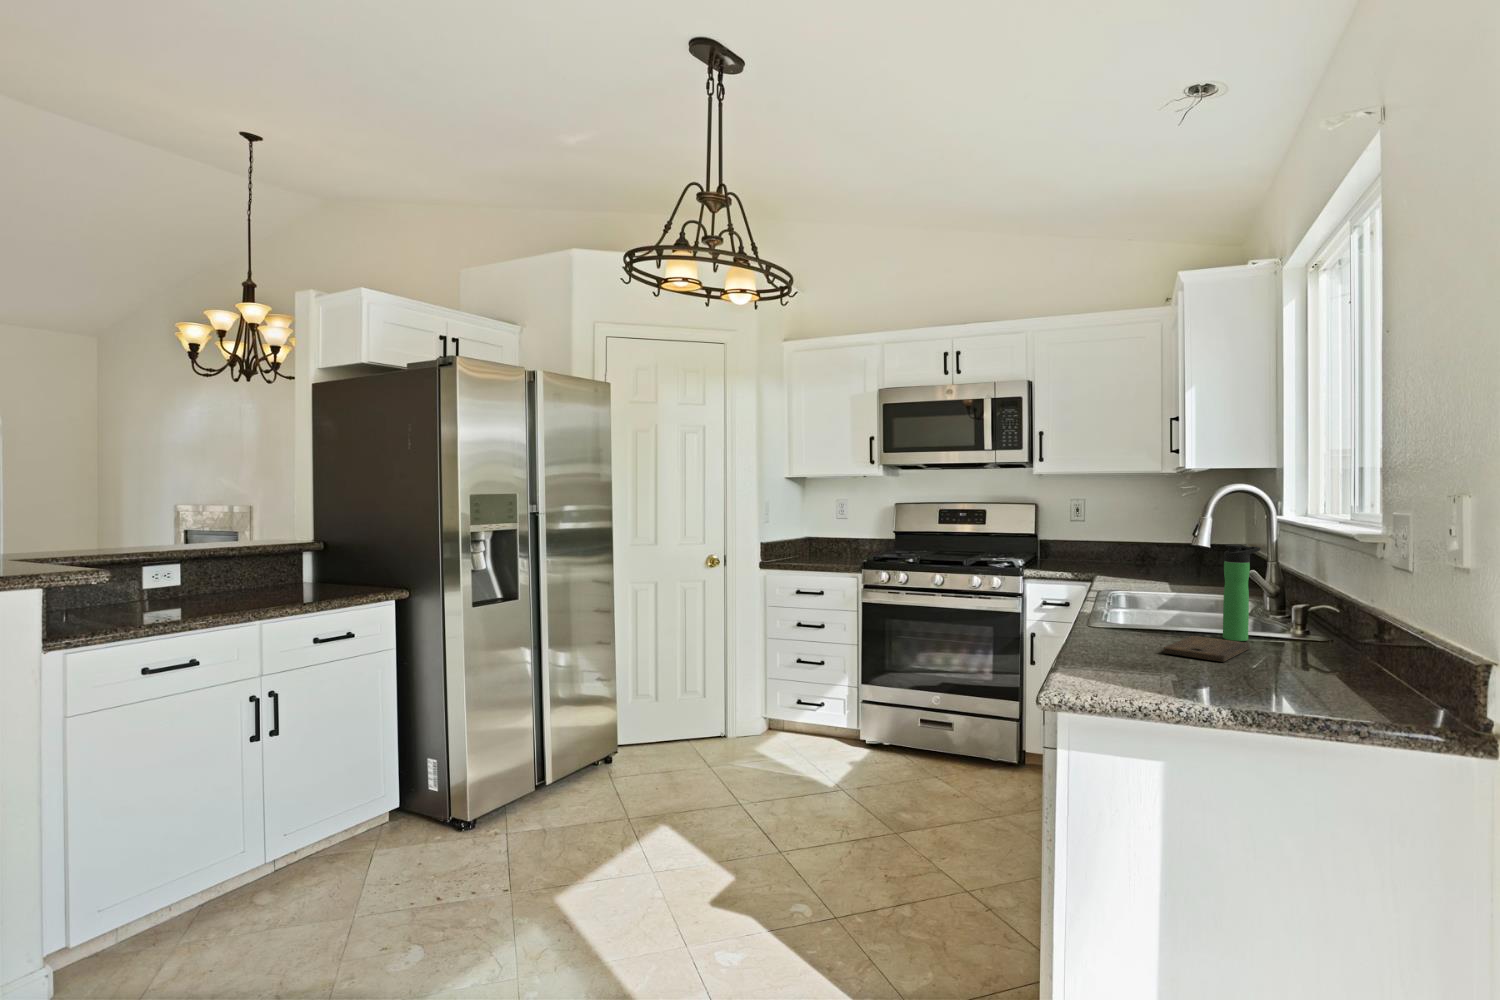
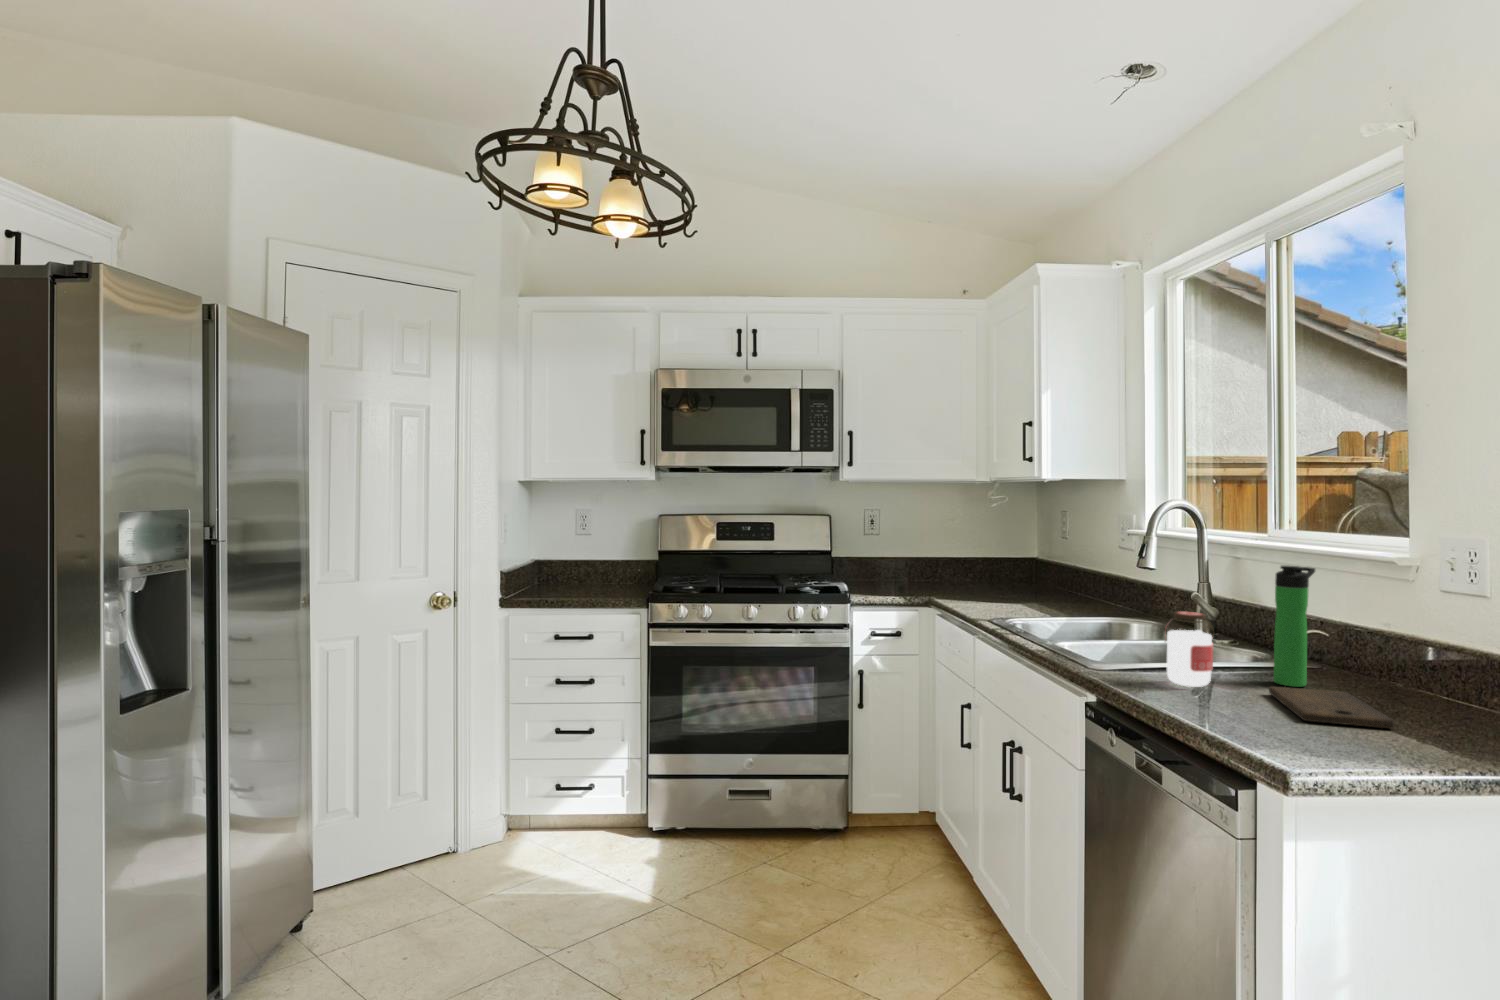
jar: none [1124,577,1161,635] -> present [1167,611,1213,687]

